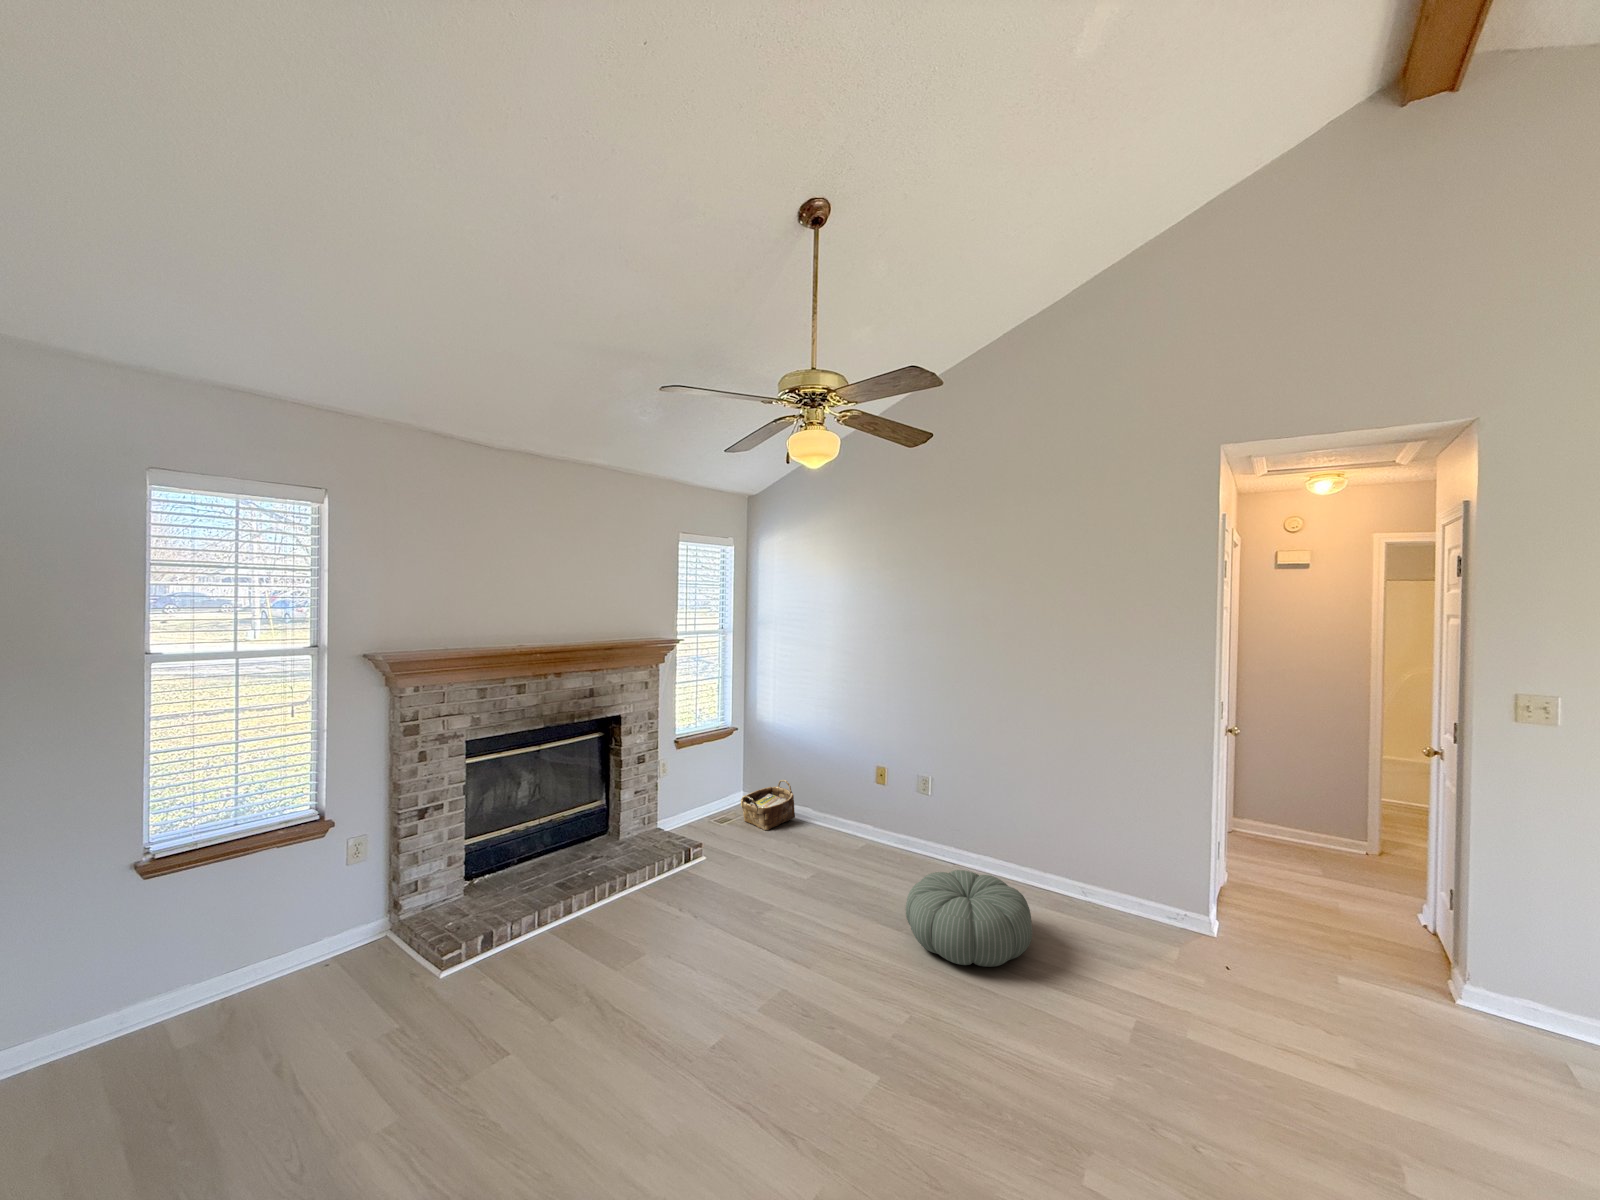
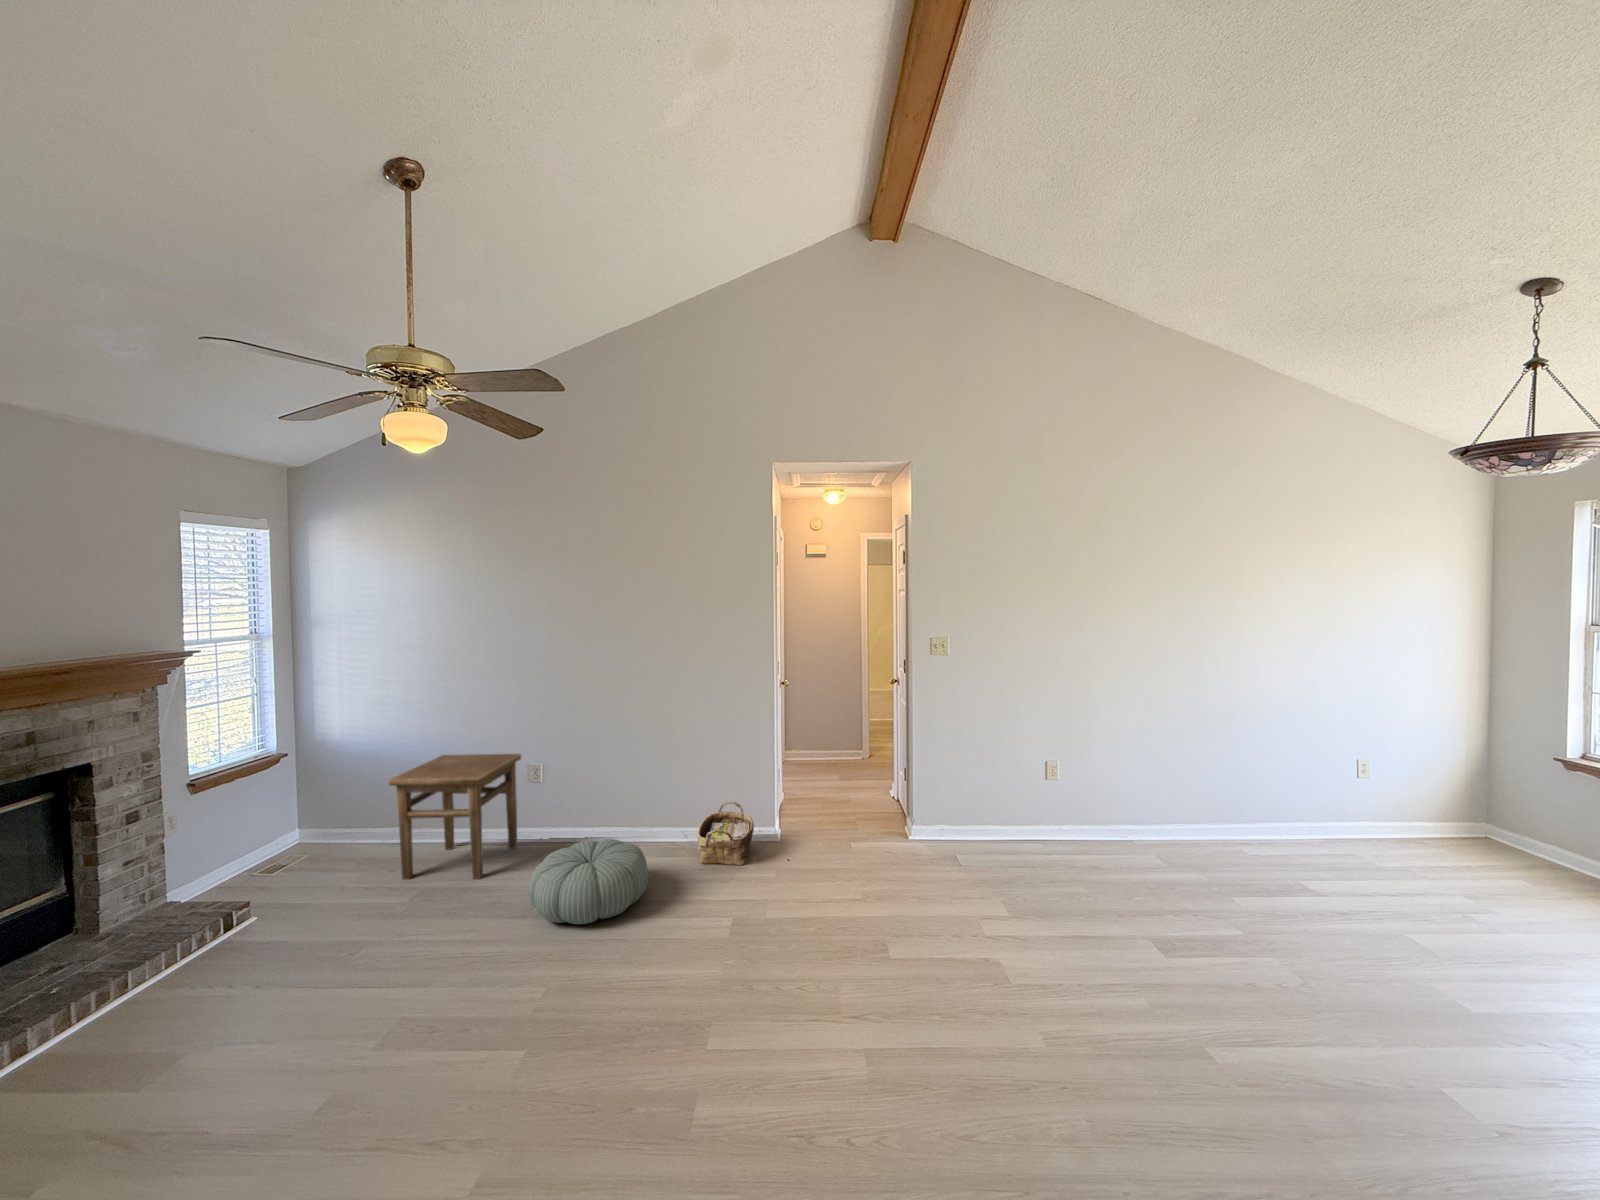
side table: none [800,750,911,877] -> present [389,754,521,880]
woven basket: present [741,780,795,830] -> present [697,801,754,865]

